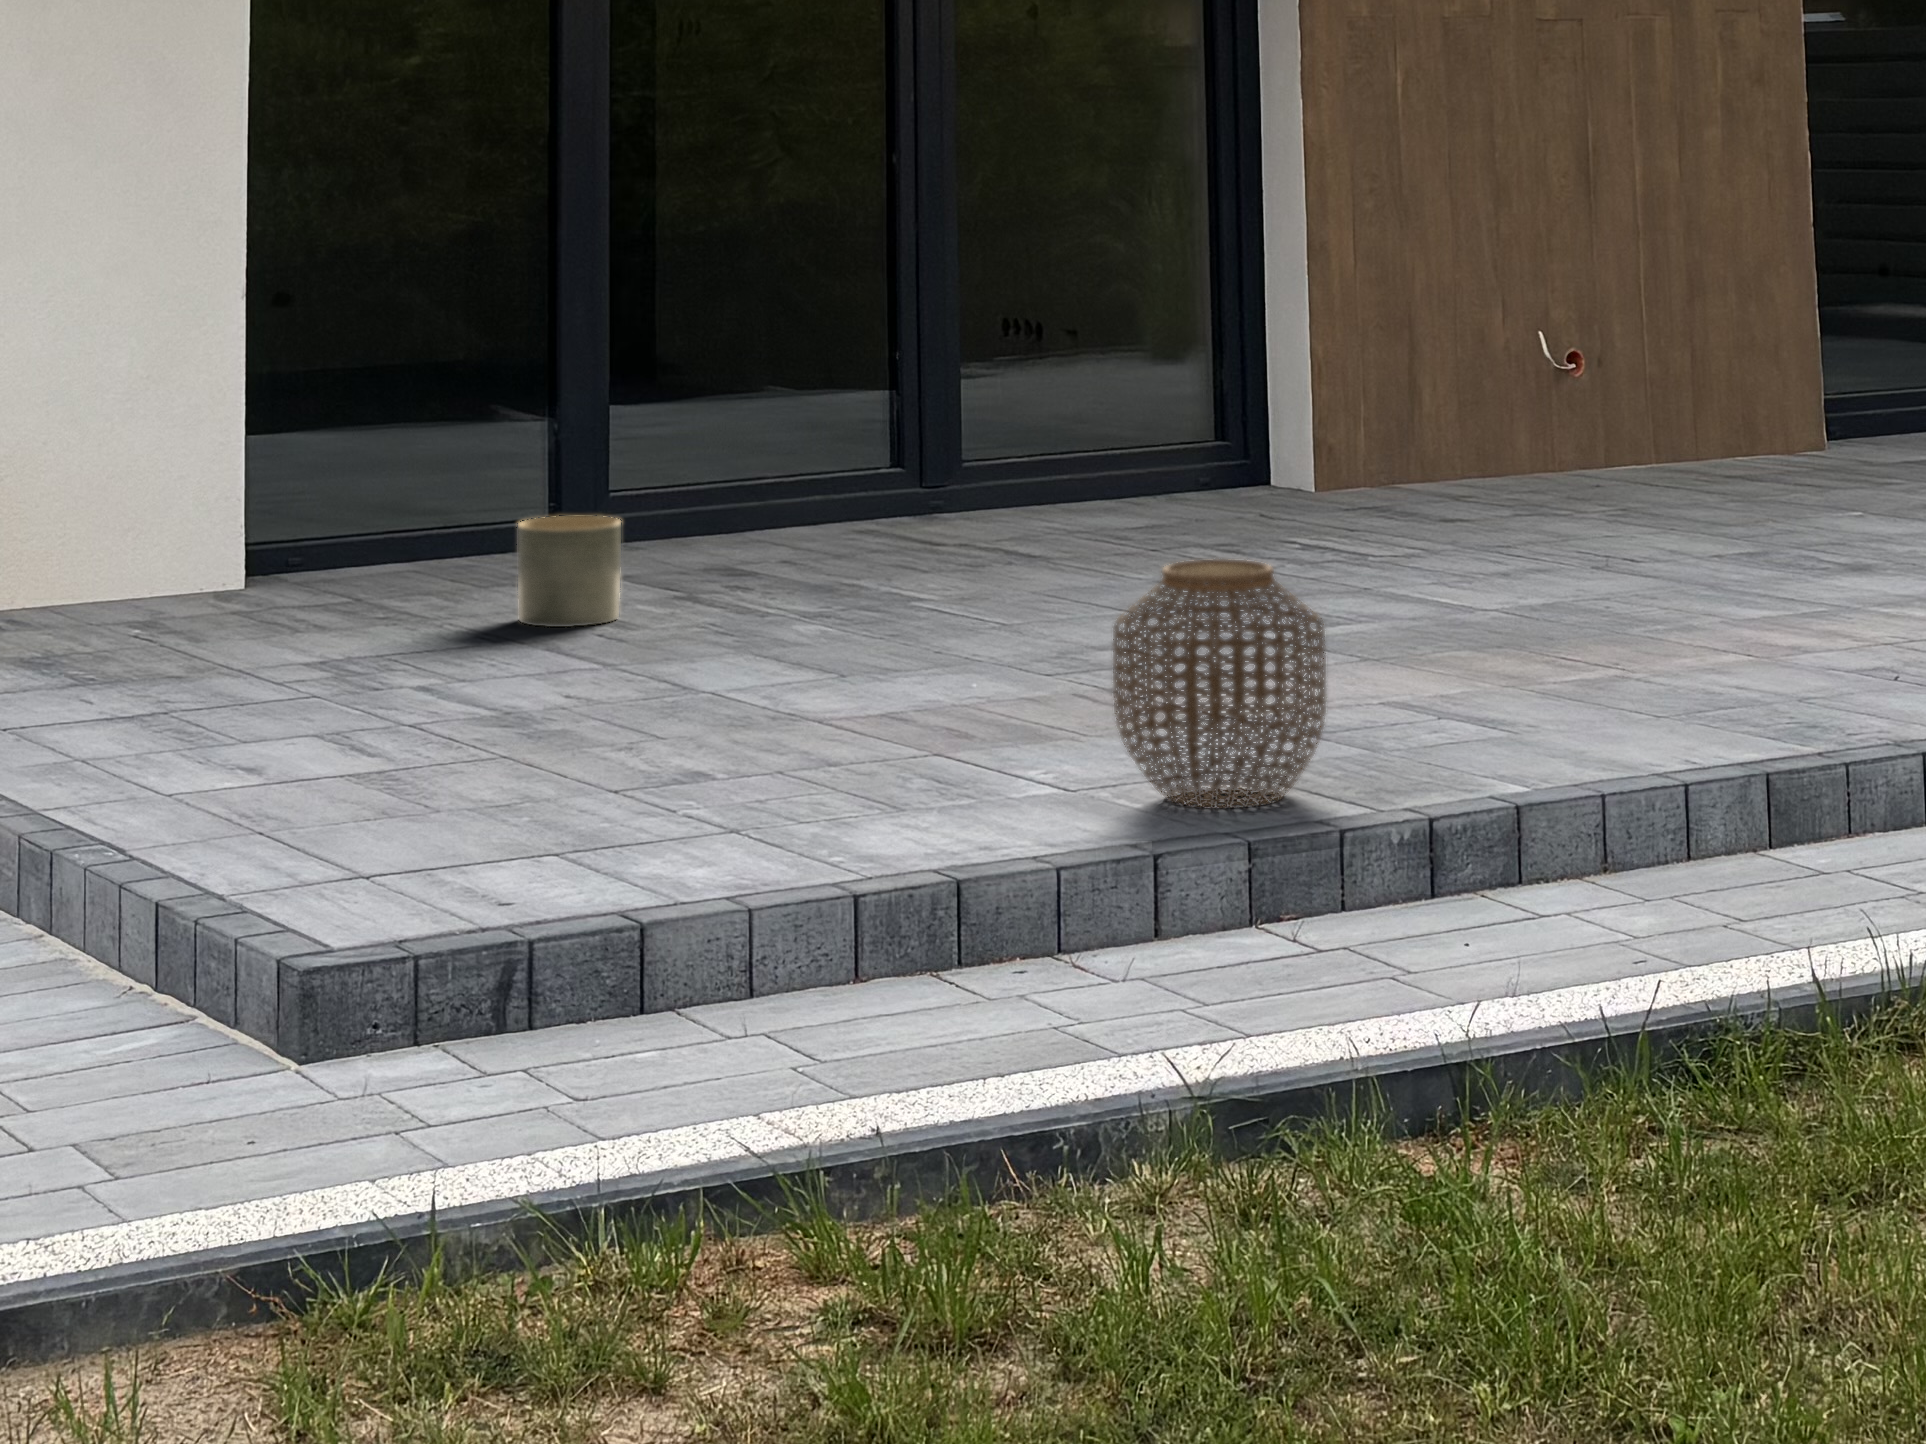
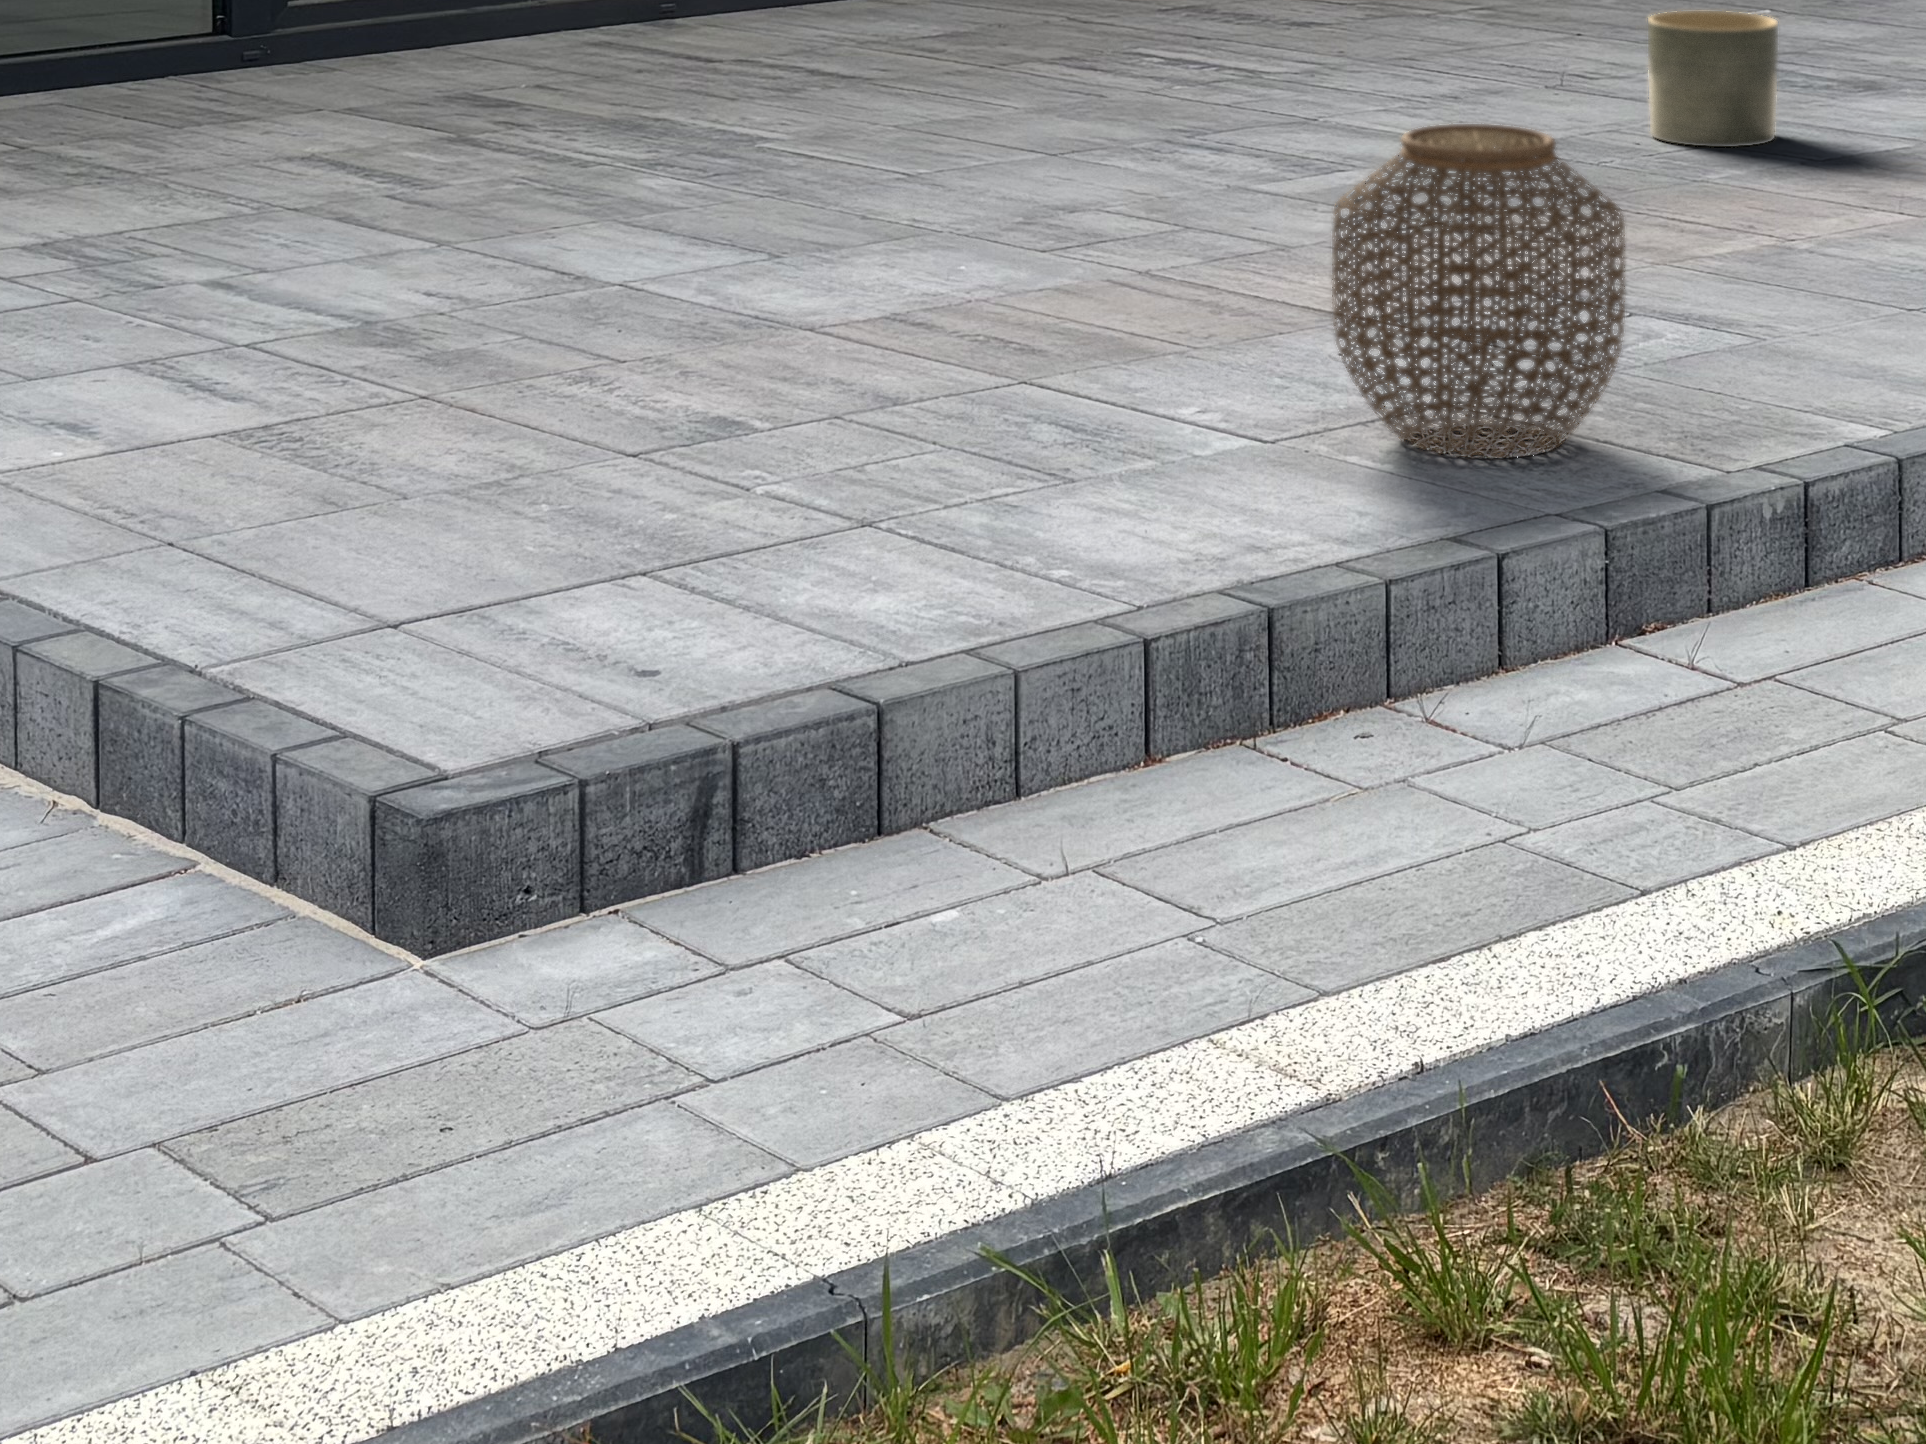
planter: present [518,516,621,627] -> present [1648,11,1778,147]

